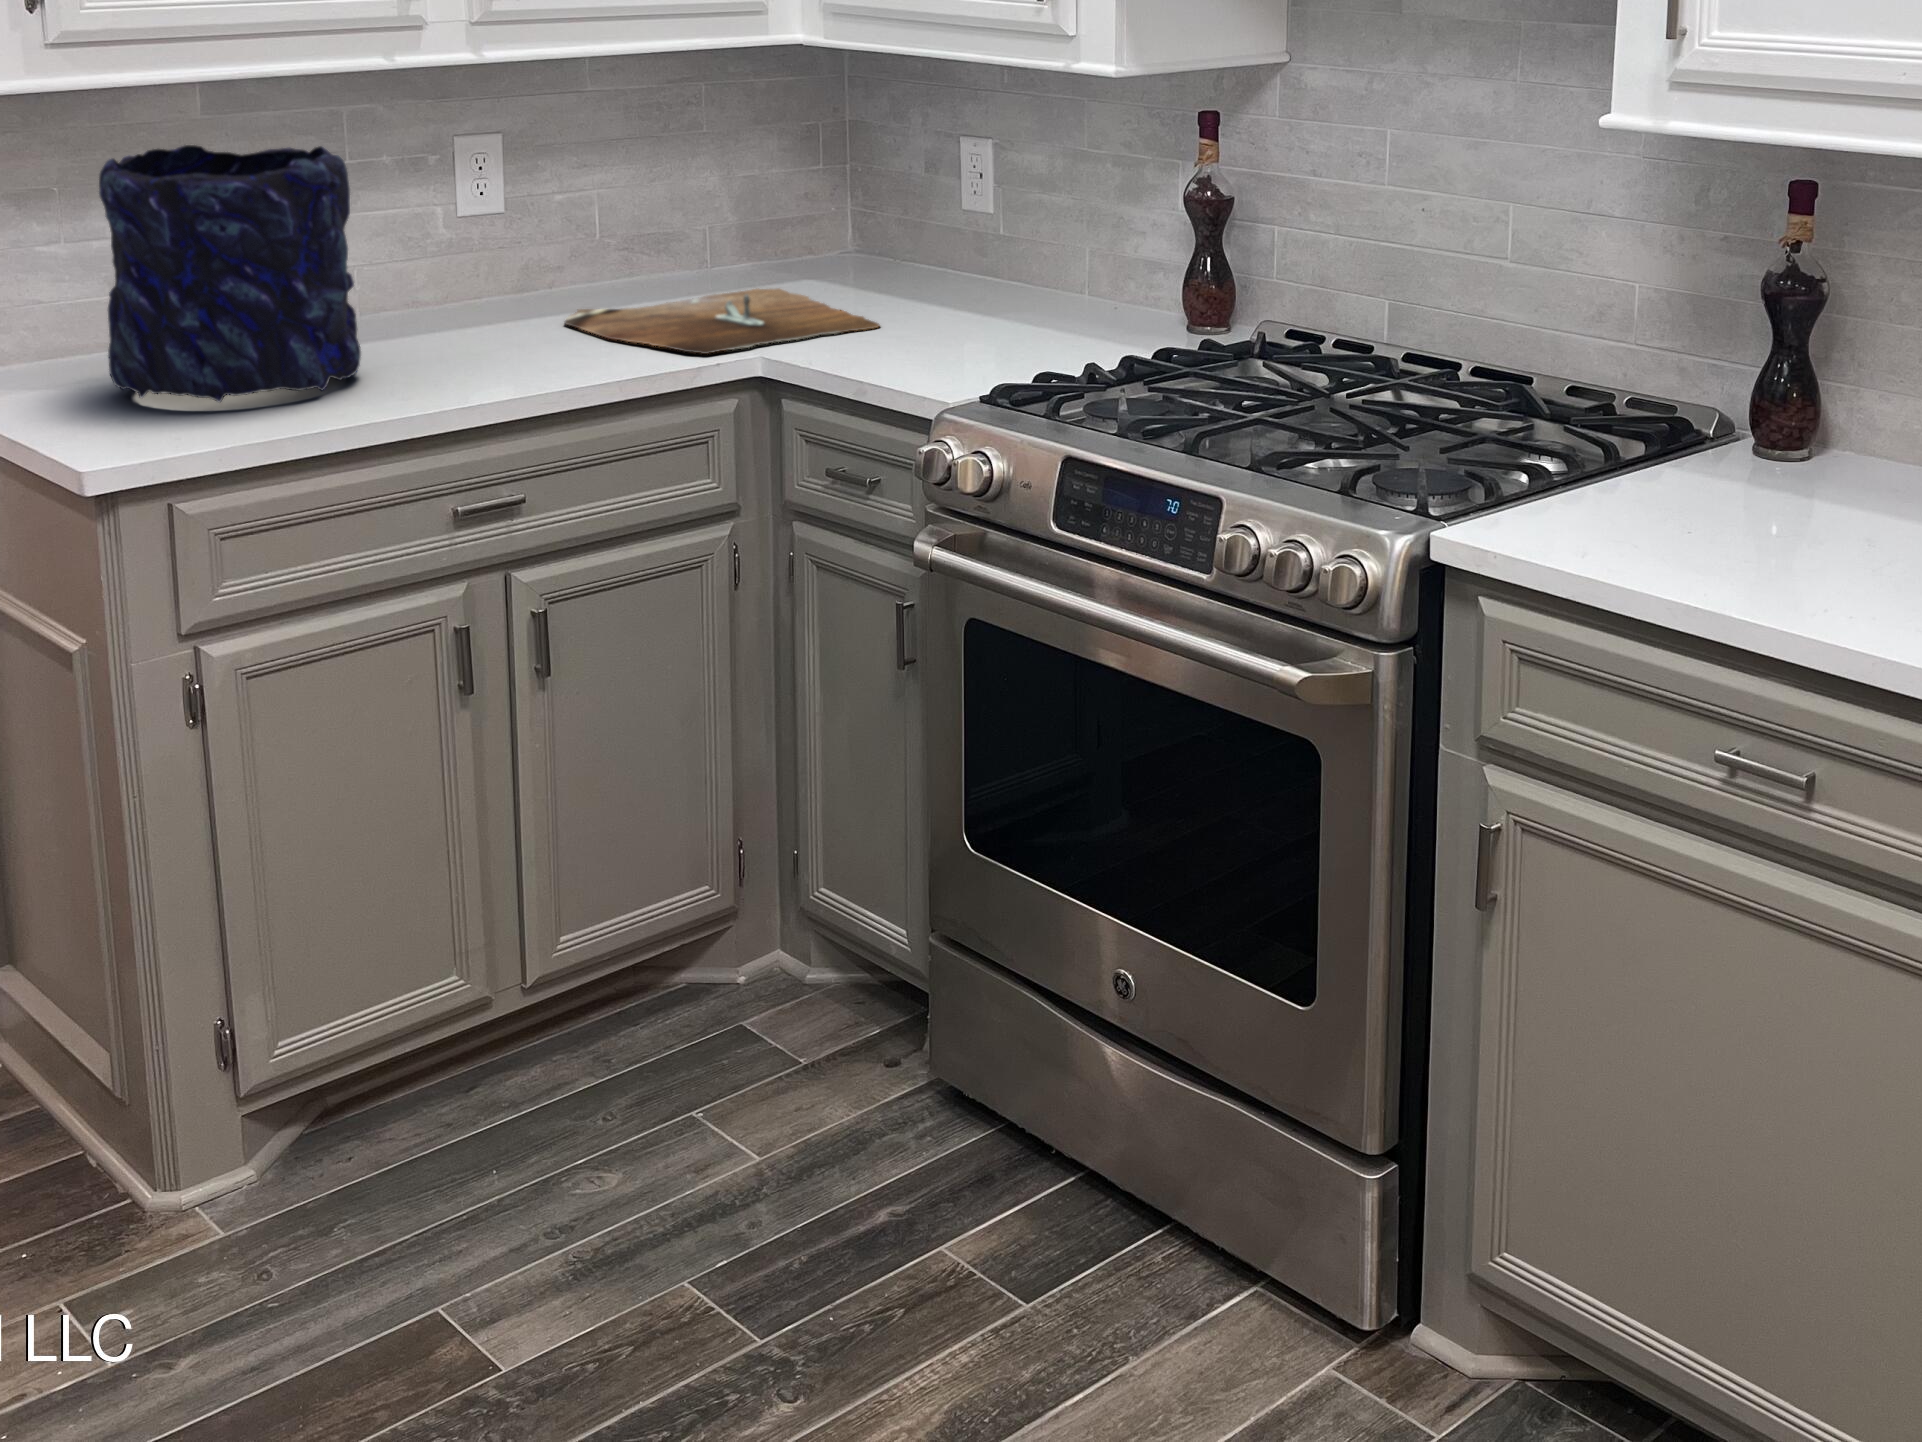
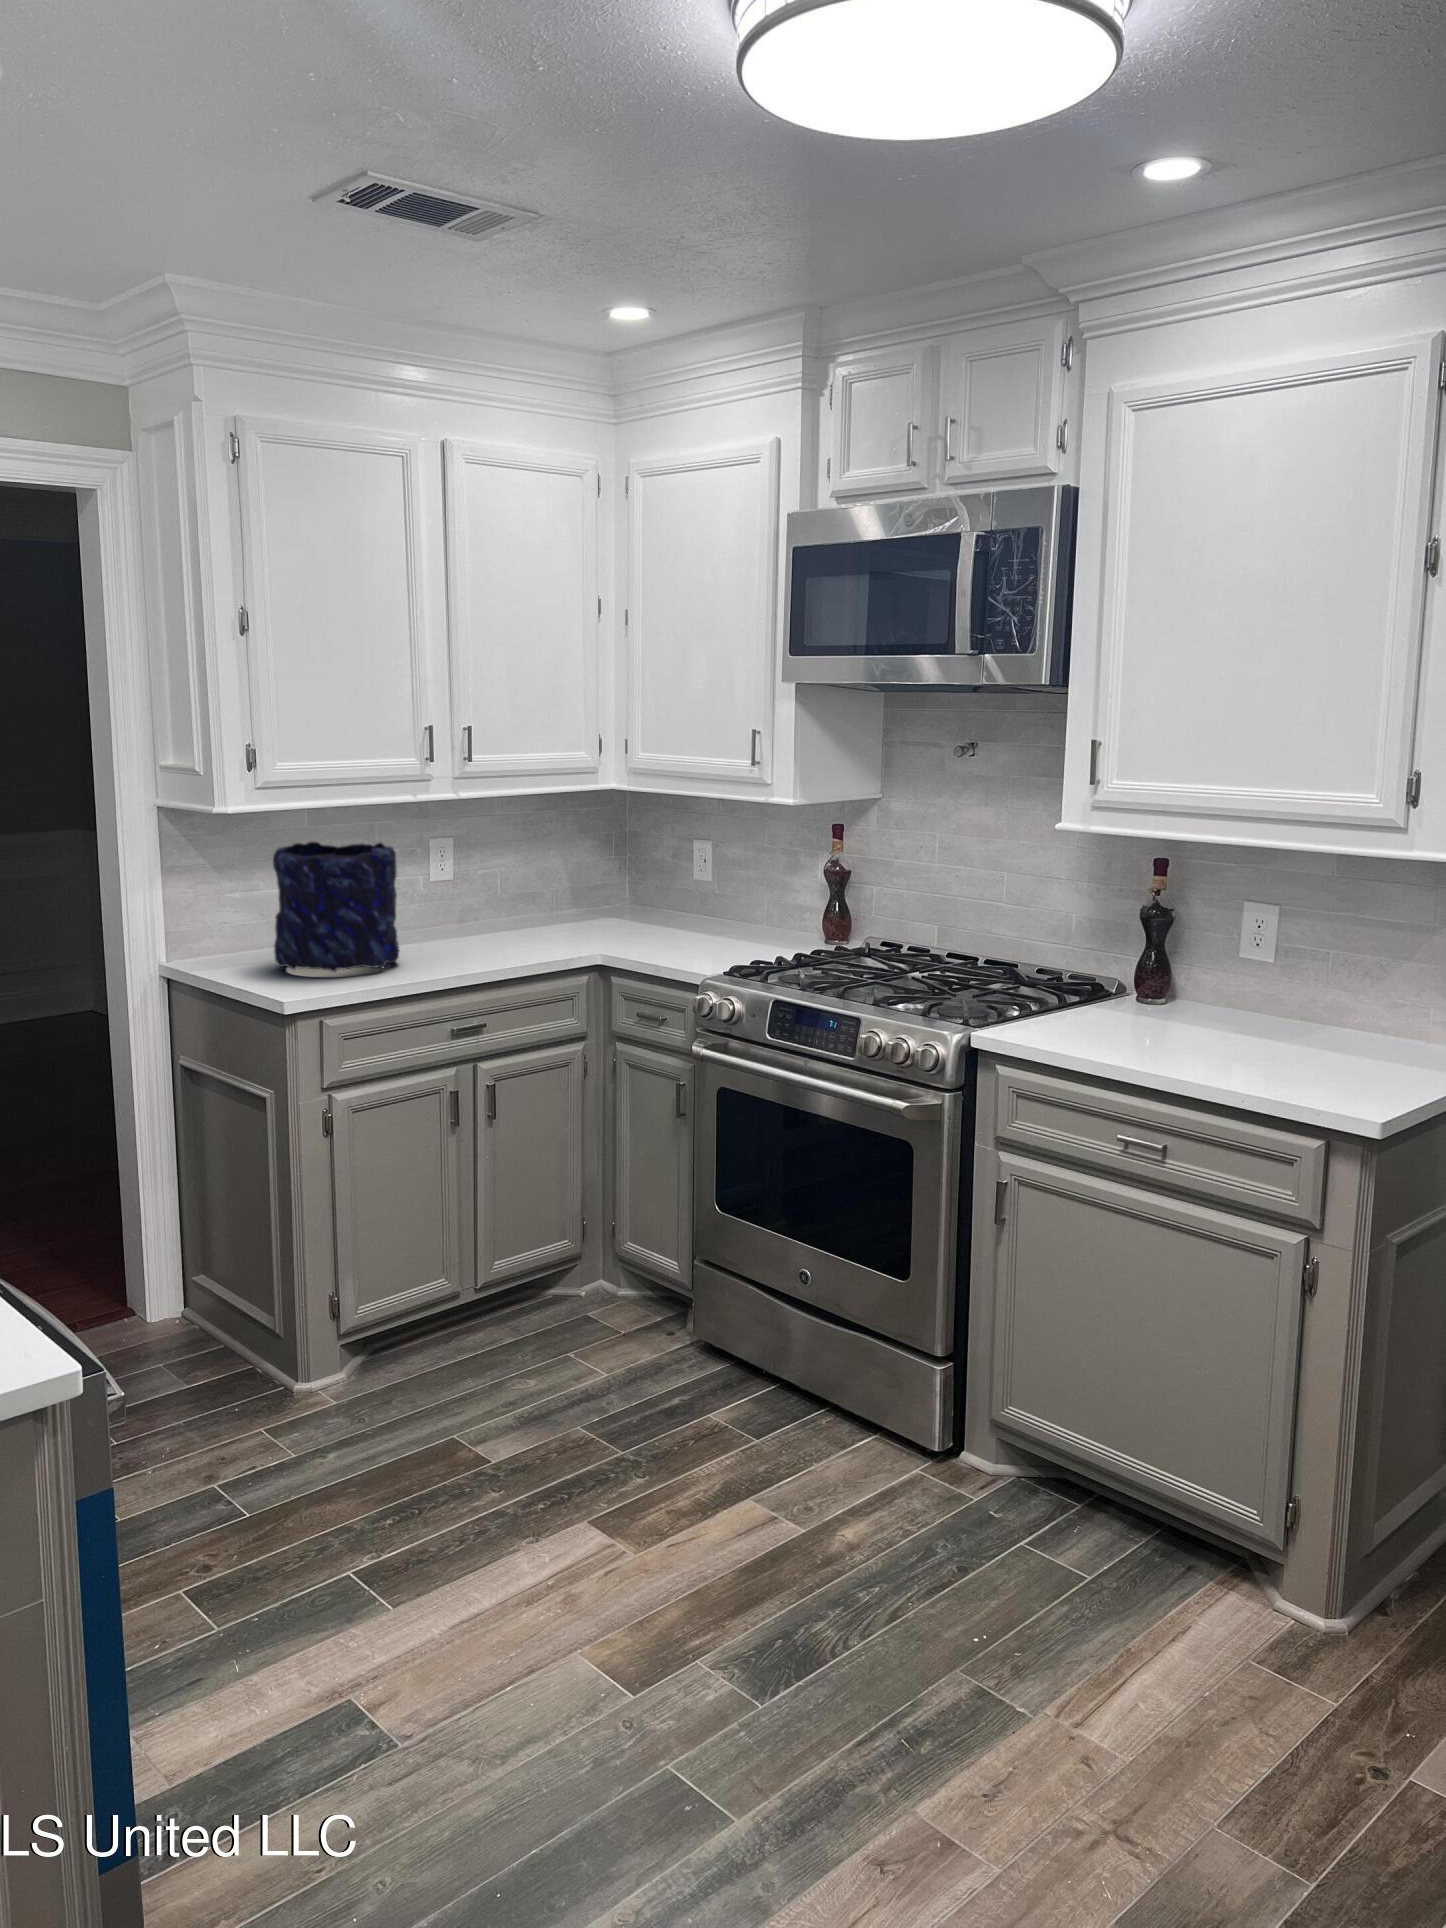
cutting board: present [565,288,880,354] -> none [493,924,662,954]

